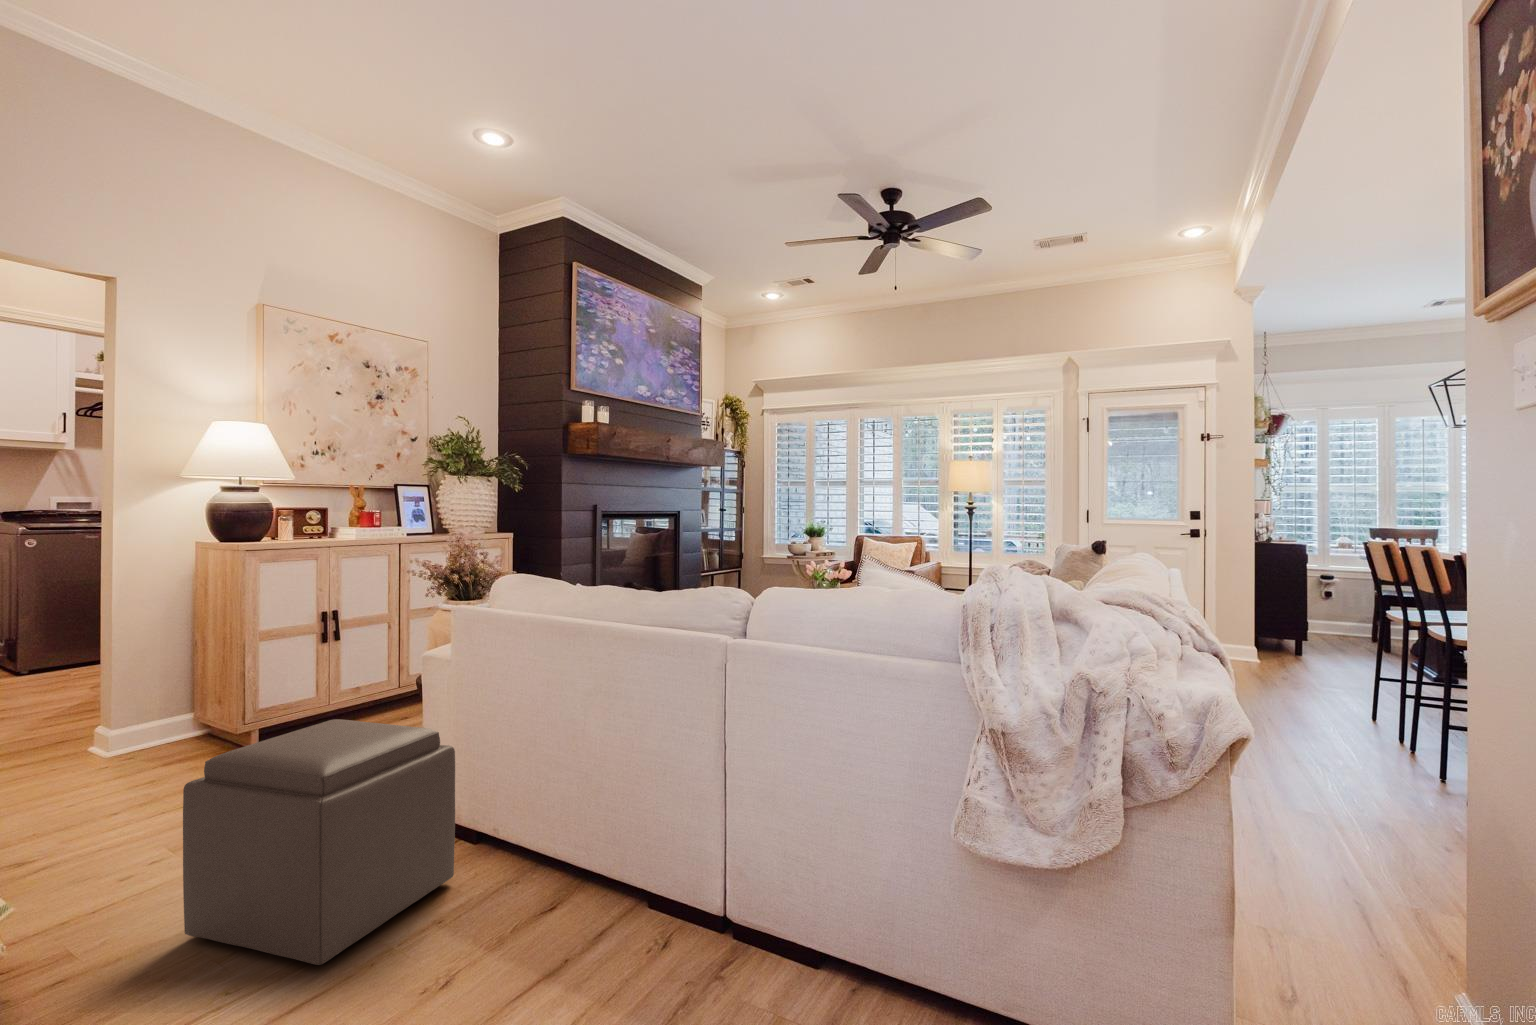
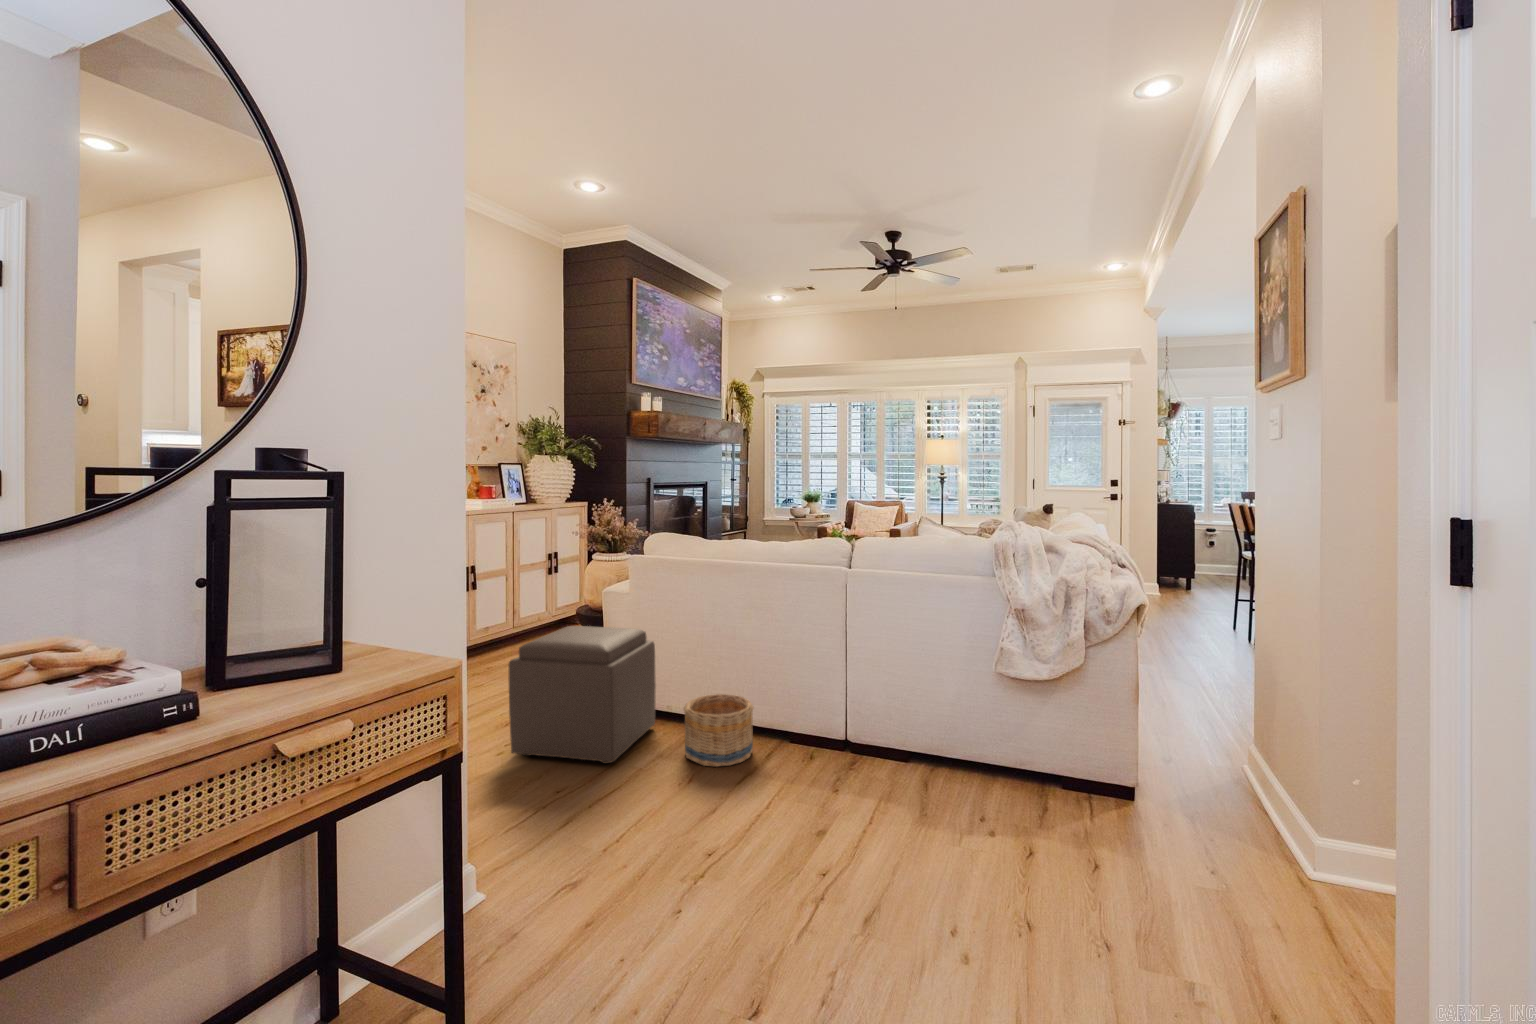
basket: none [453,840,575,980] -> present [684,694,753,766]

